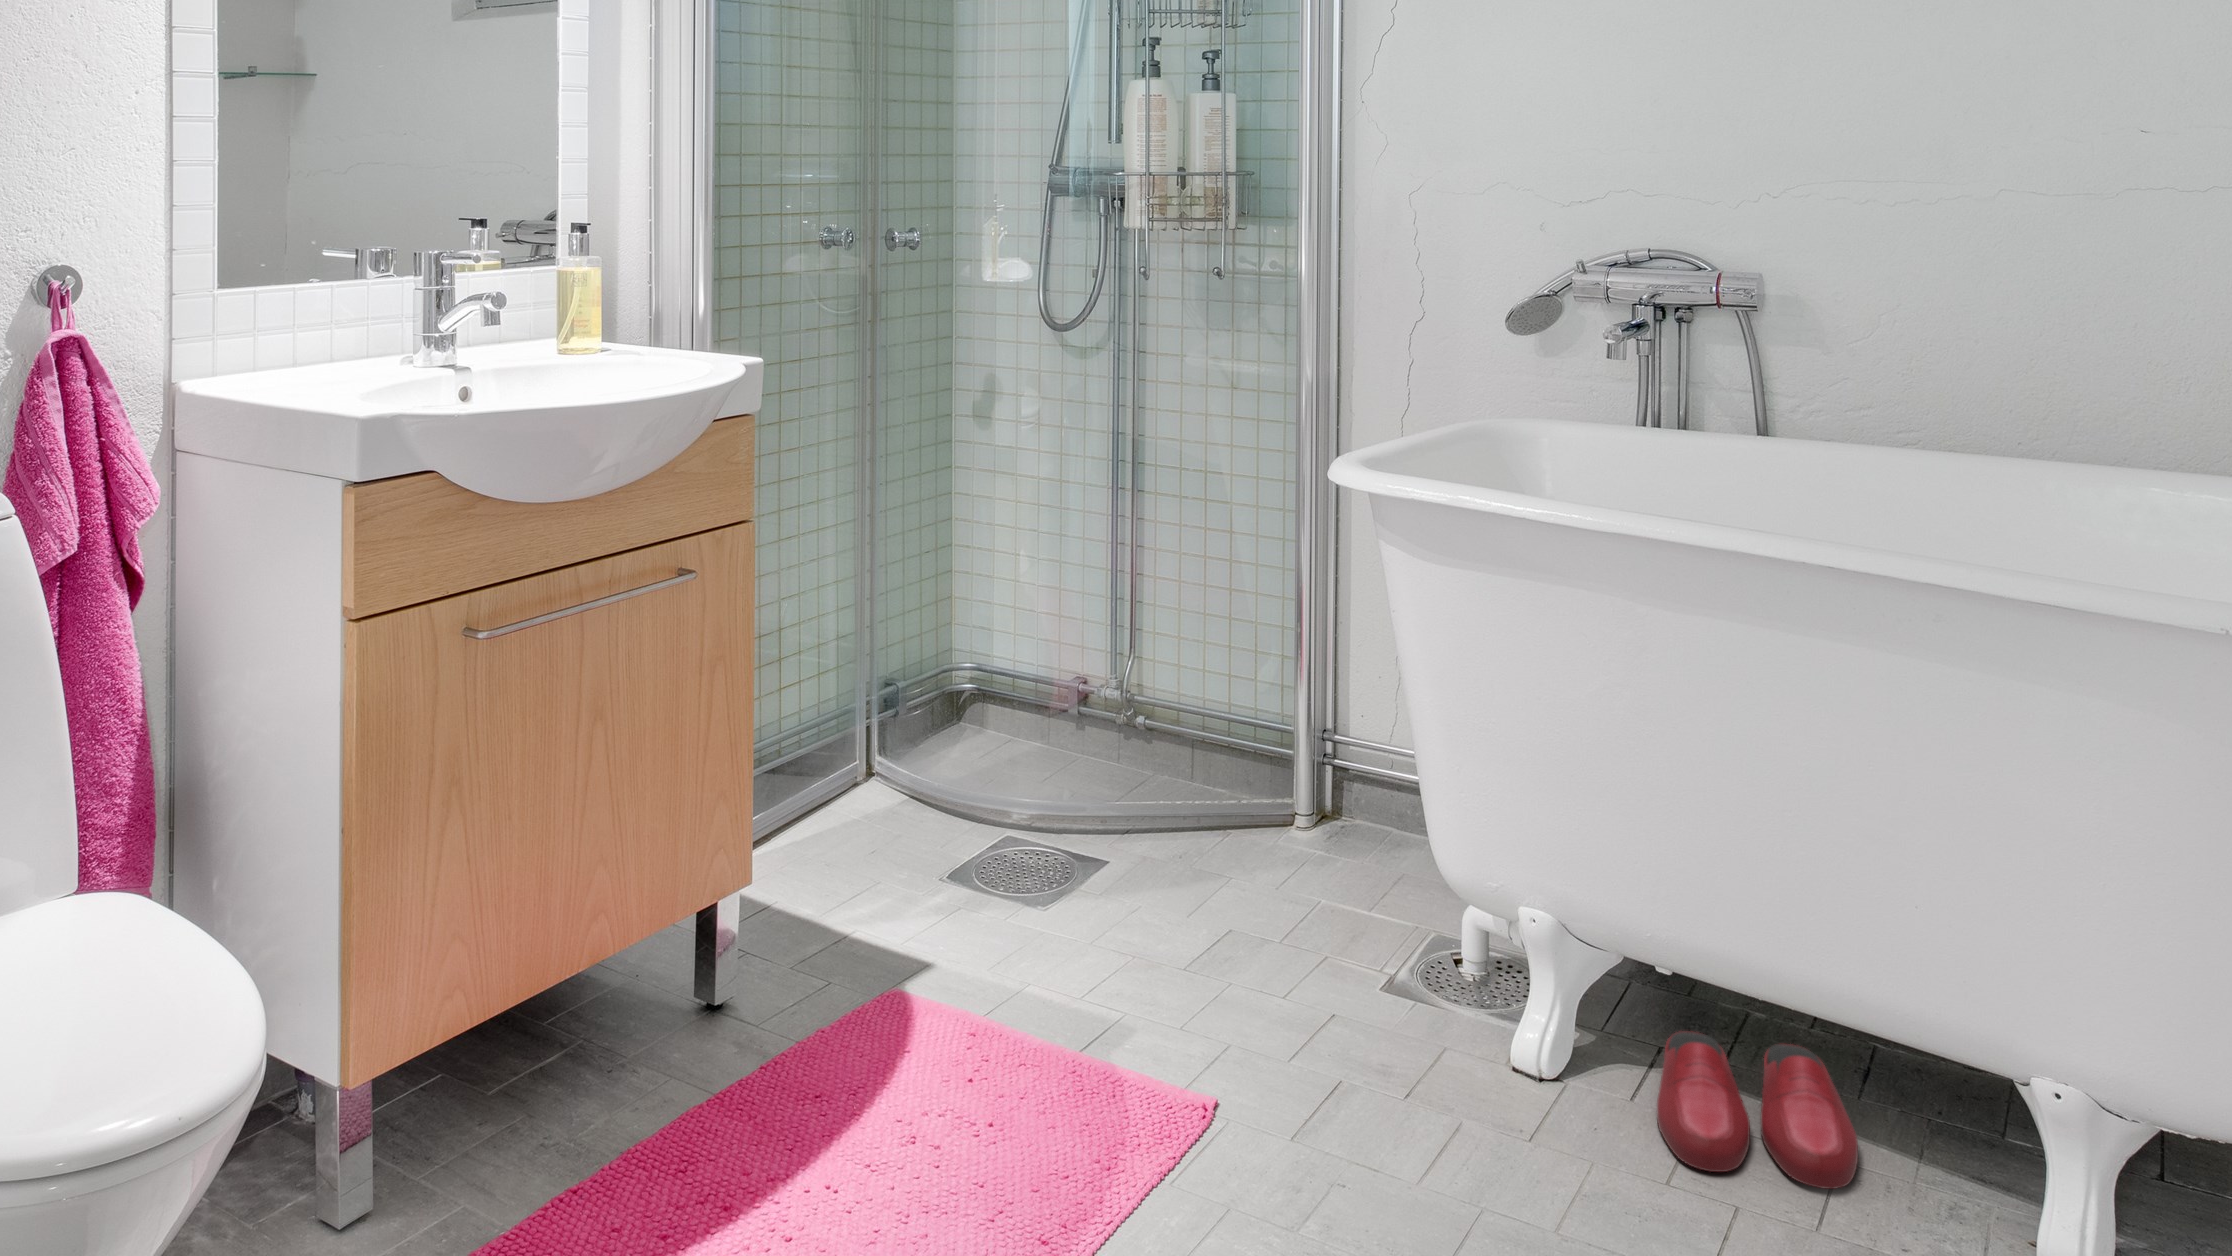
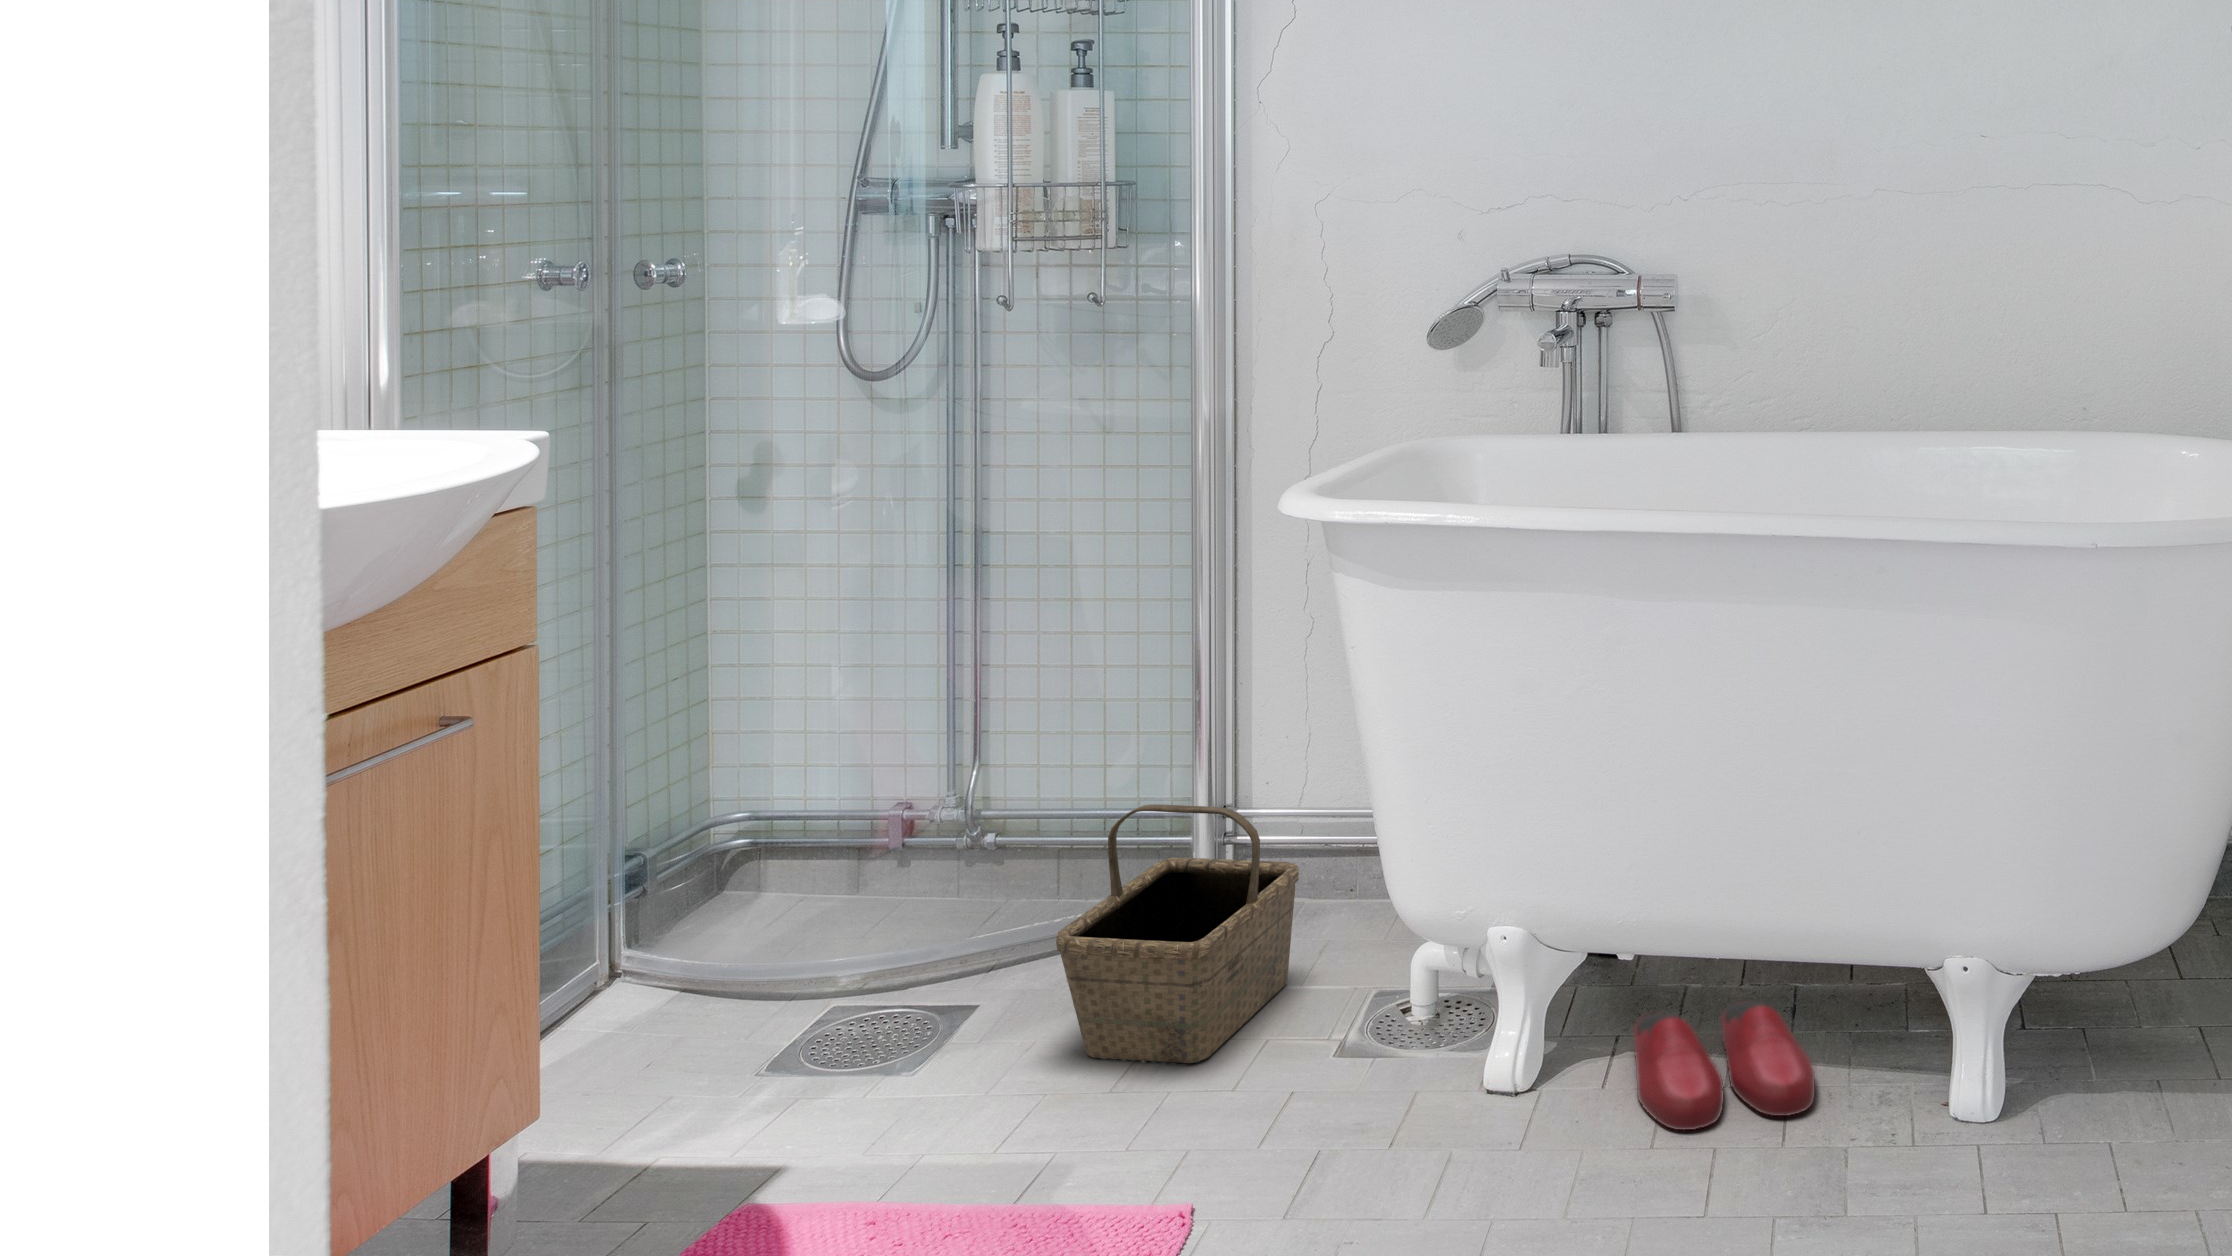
basket: none [1151,722,1367,963] -> present [1056,805,1299,1063]

